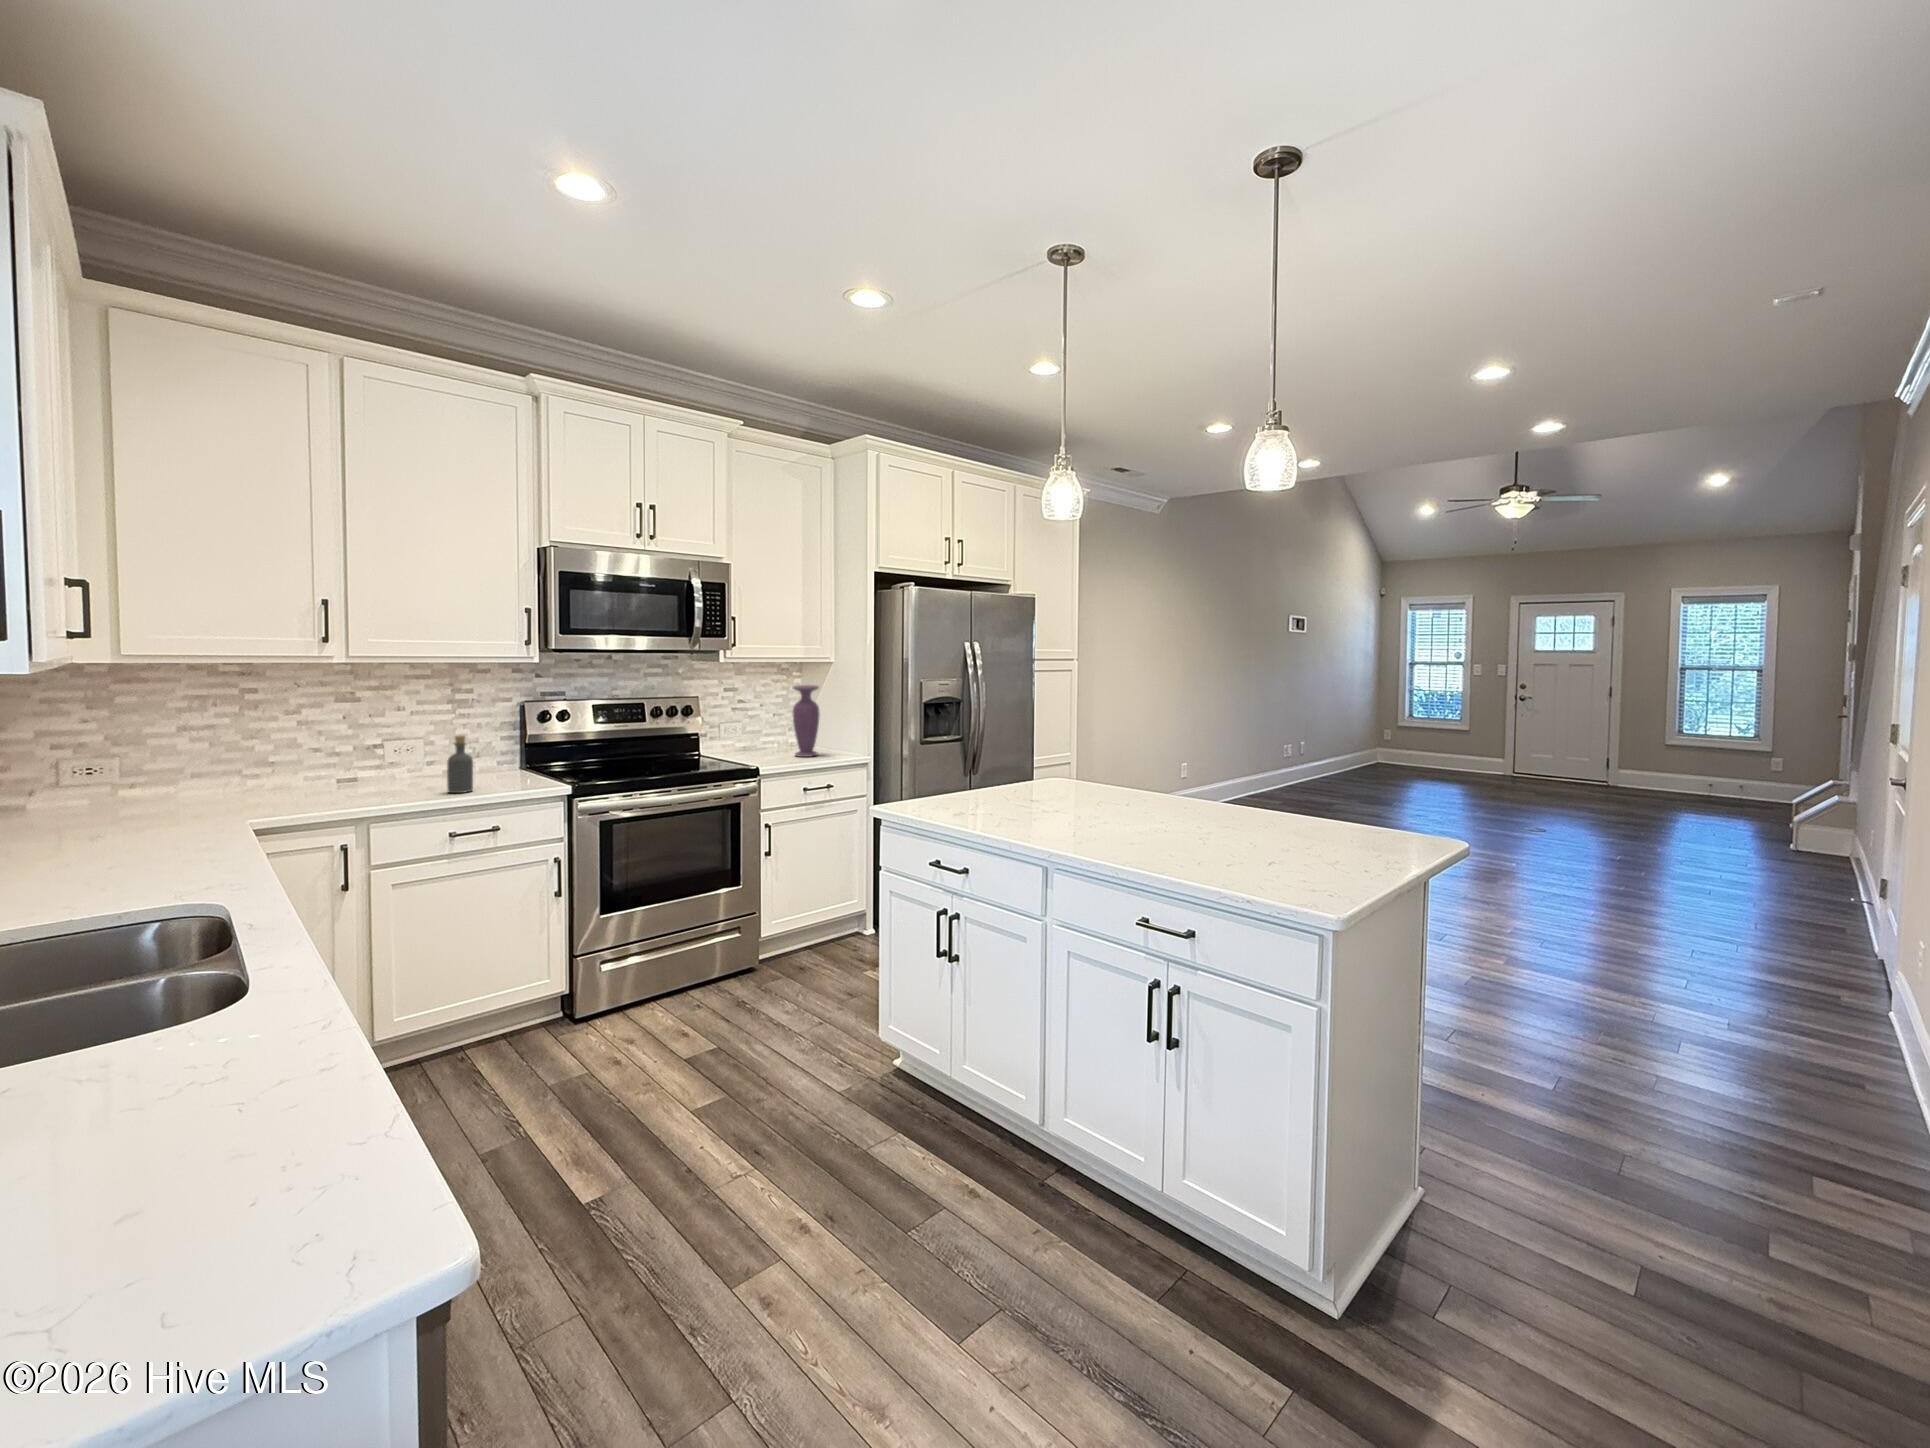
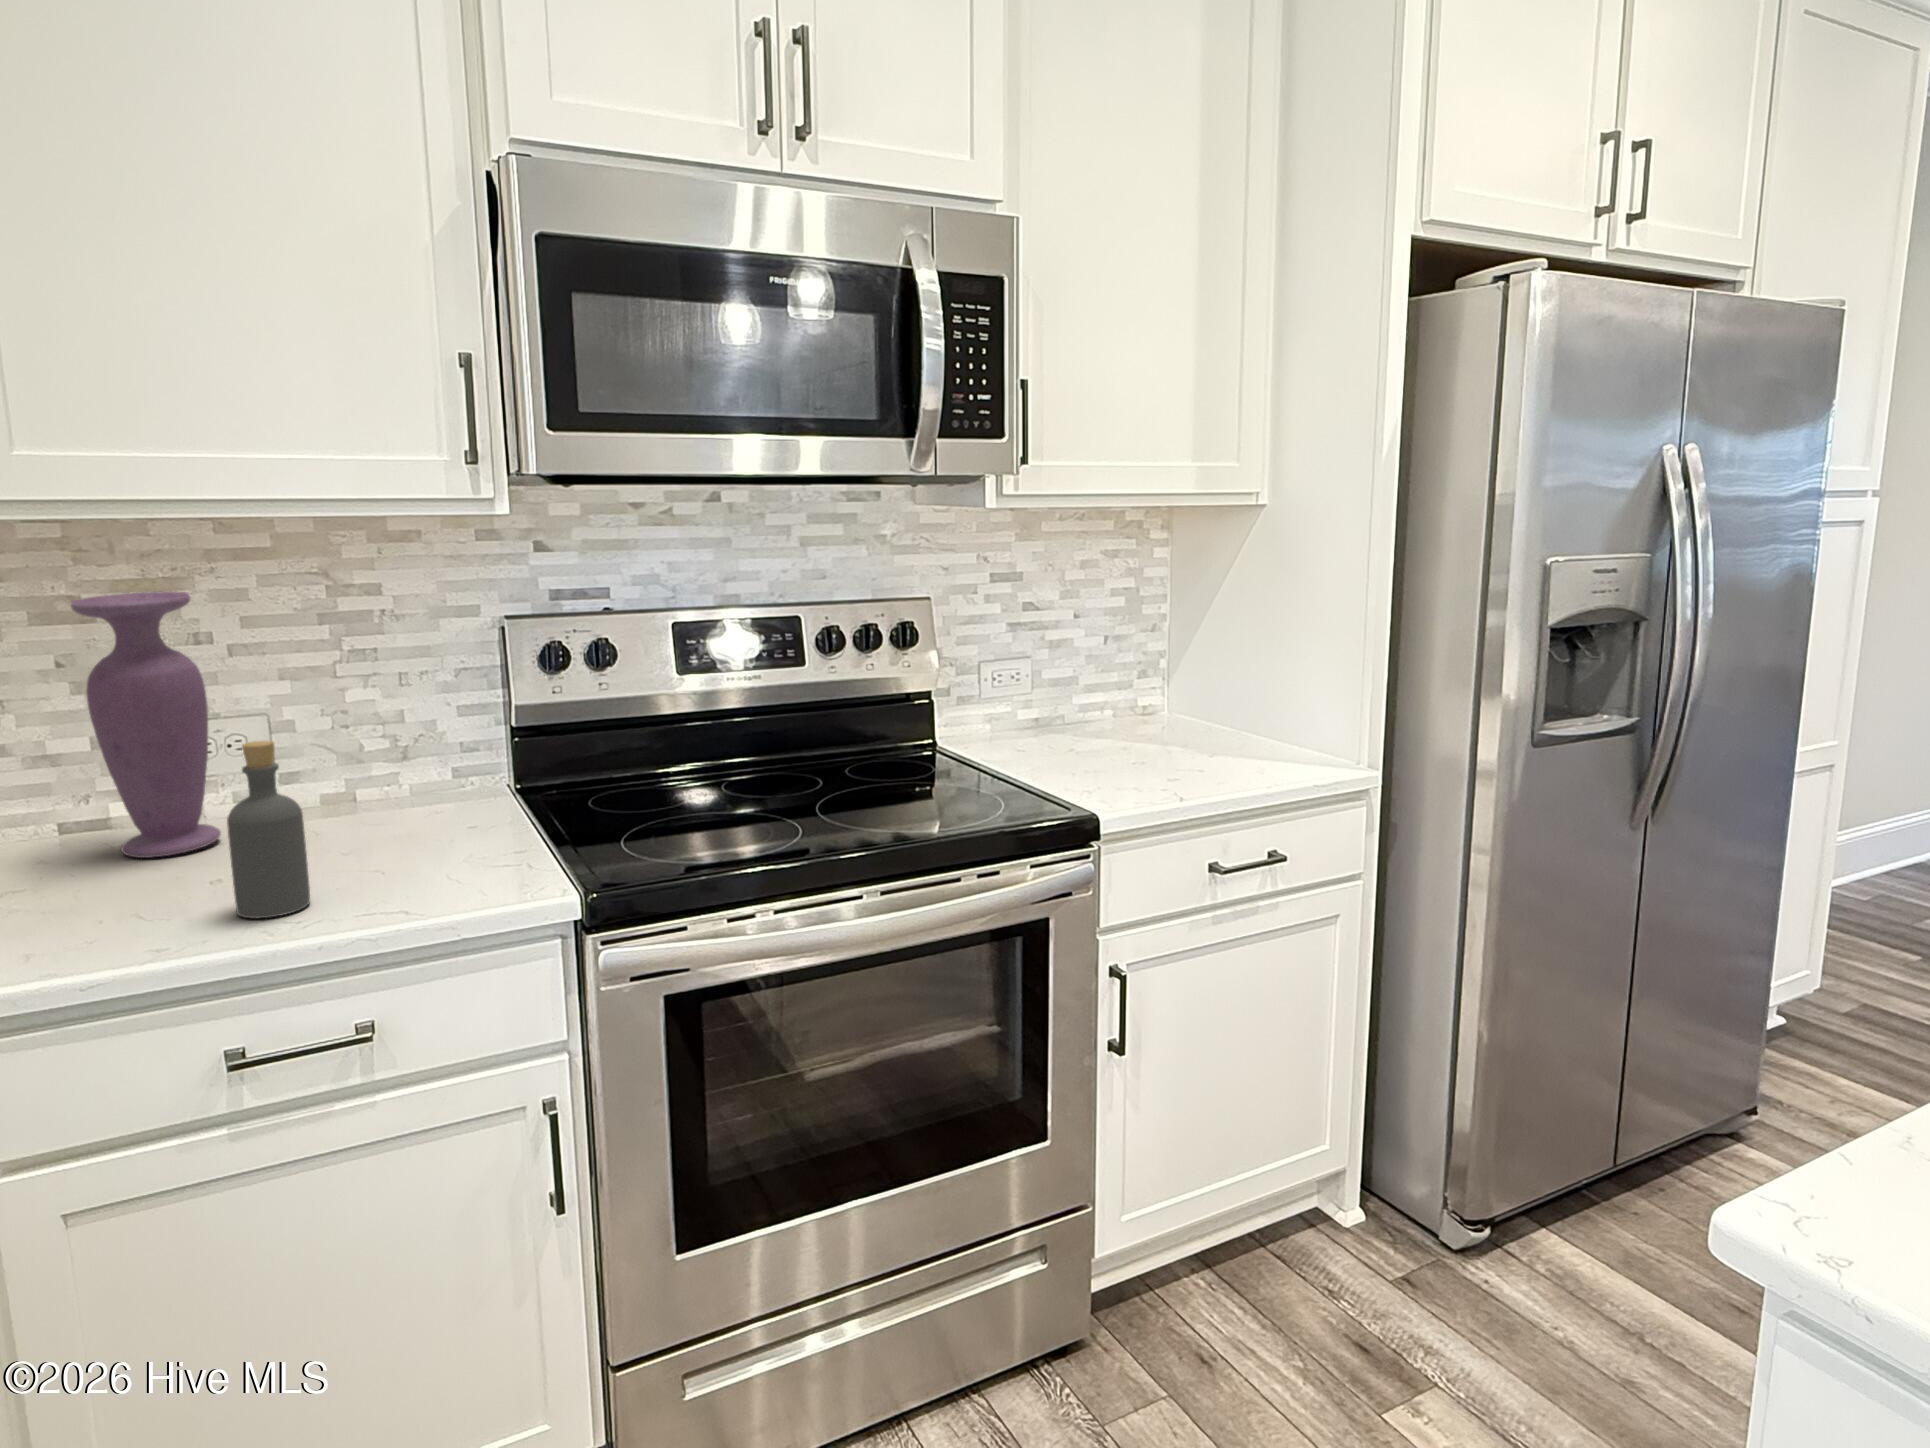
vase: present [793,685,819,757] -> present [71,591,221,858]

